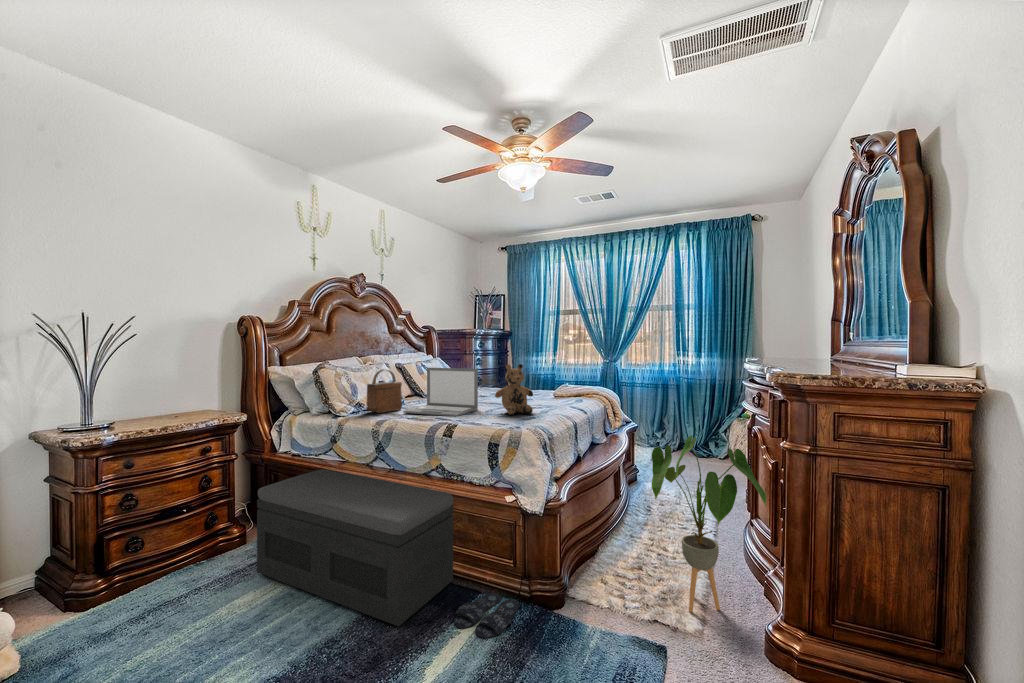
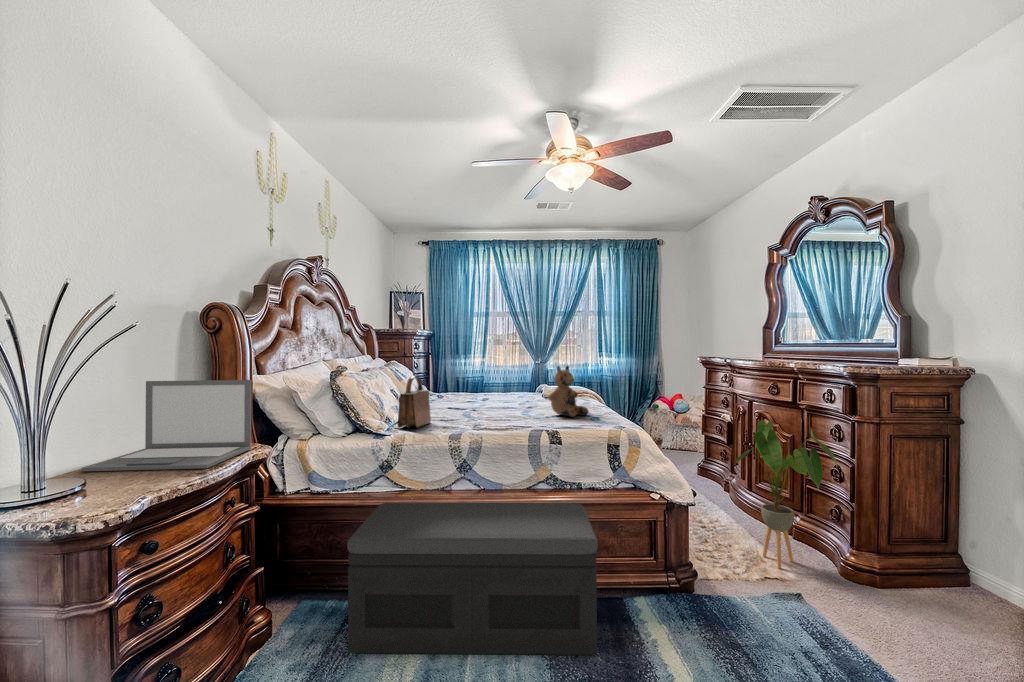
laptop: present [403,368,478,416] -> present [81,380,251,471]
slippers: present [454,593,519,638] -> none [622,596,683,639]

